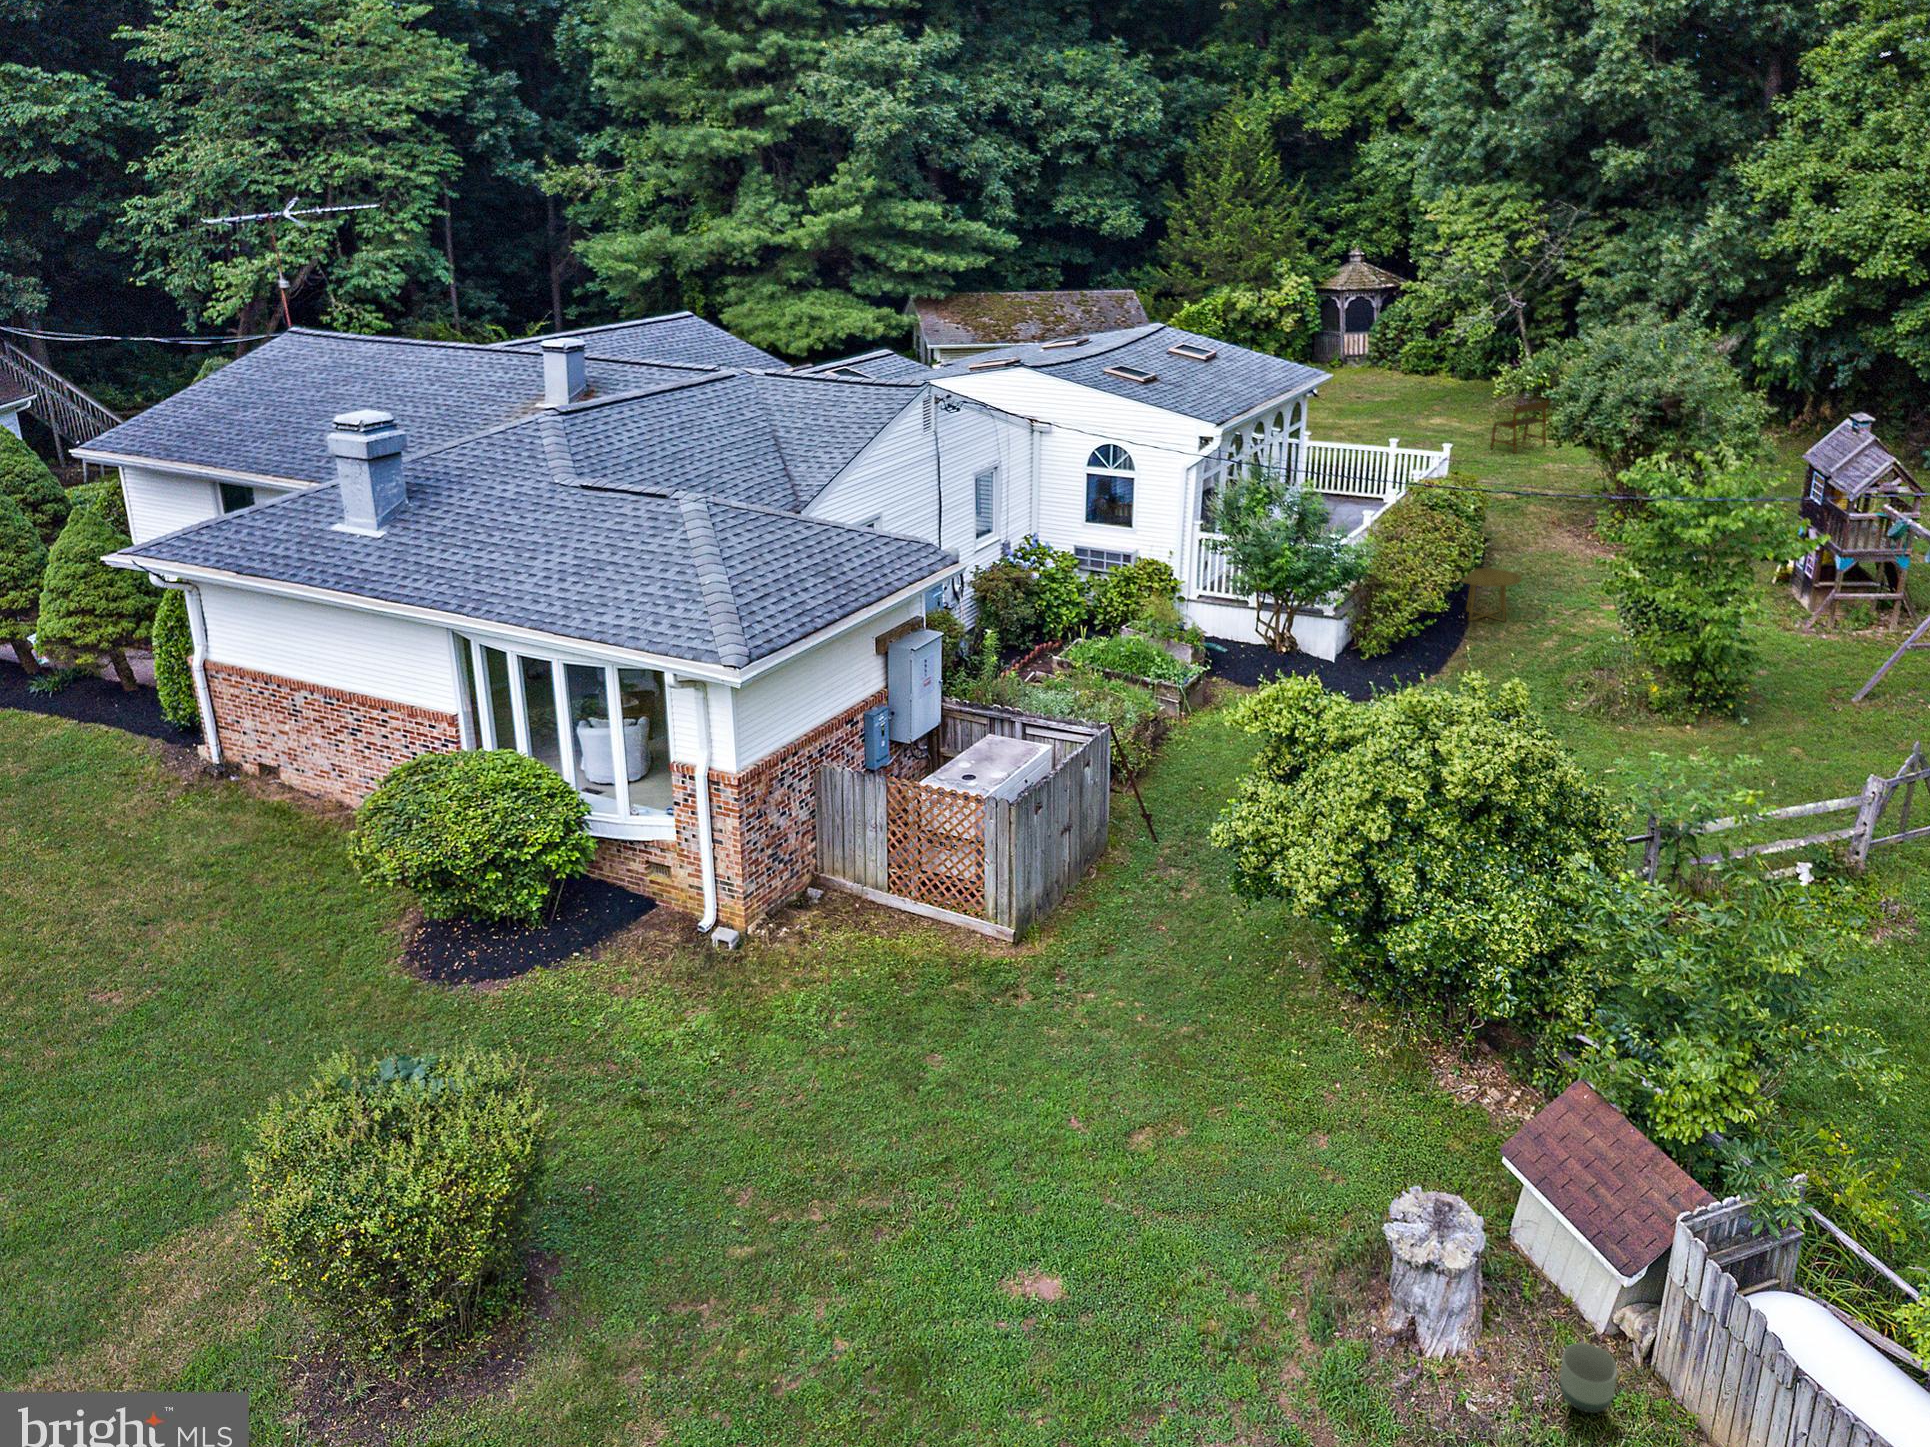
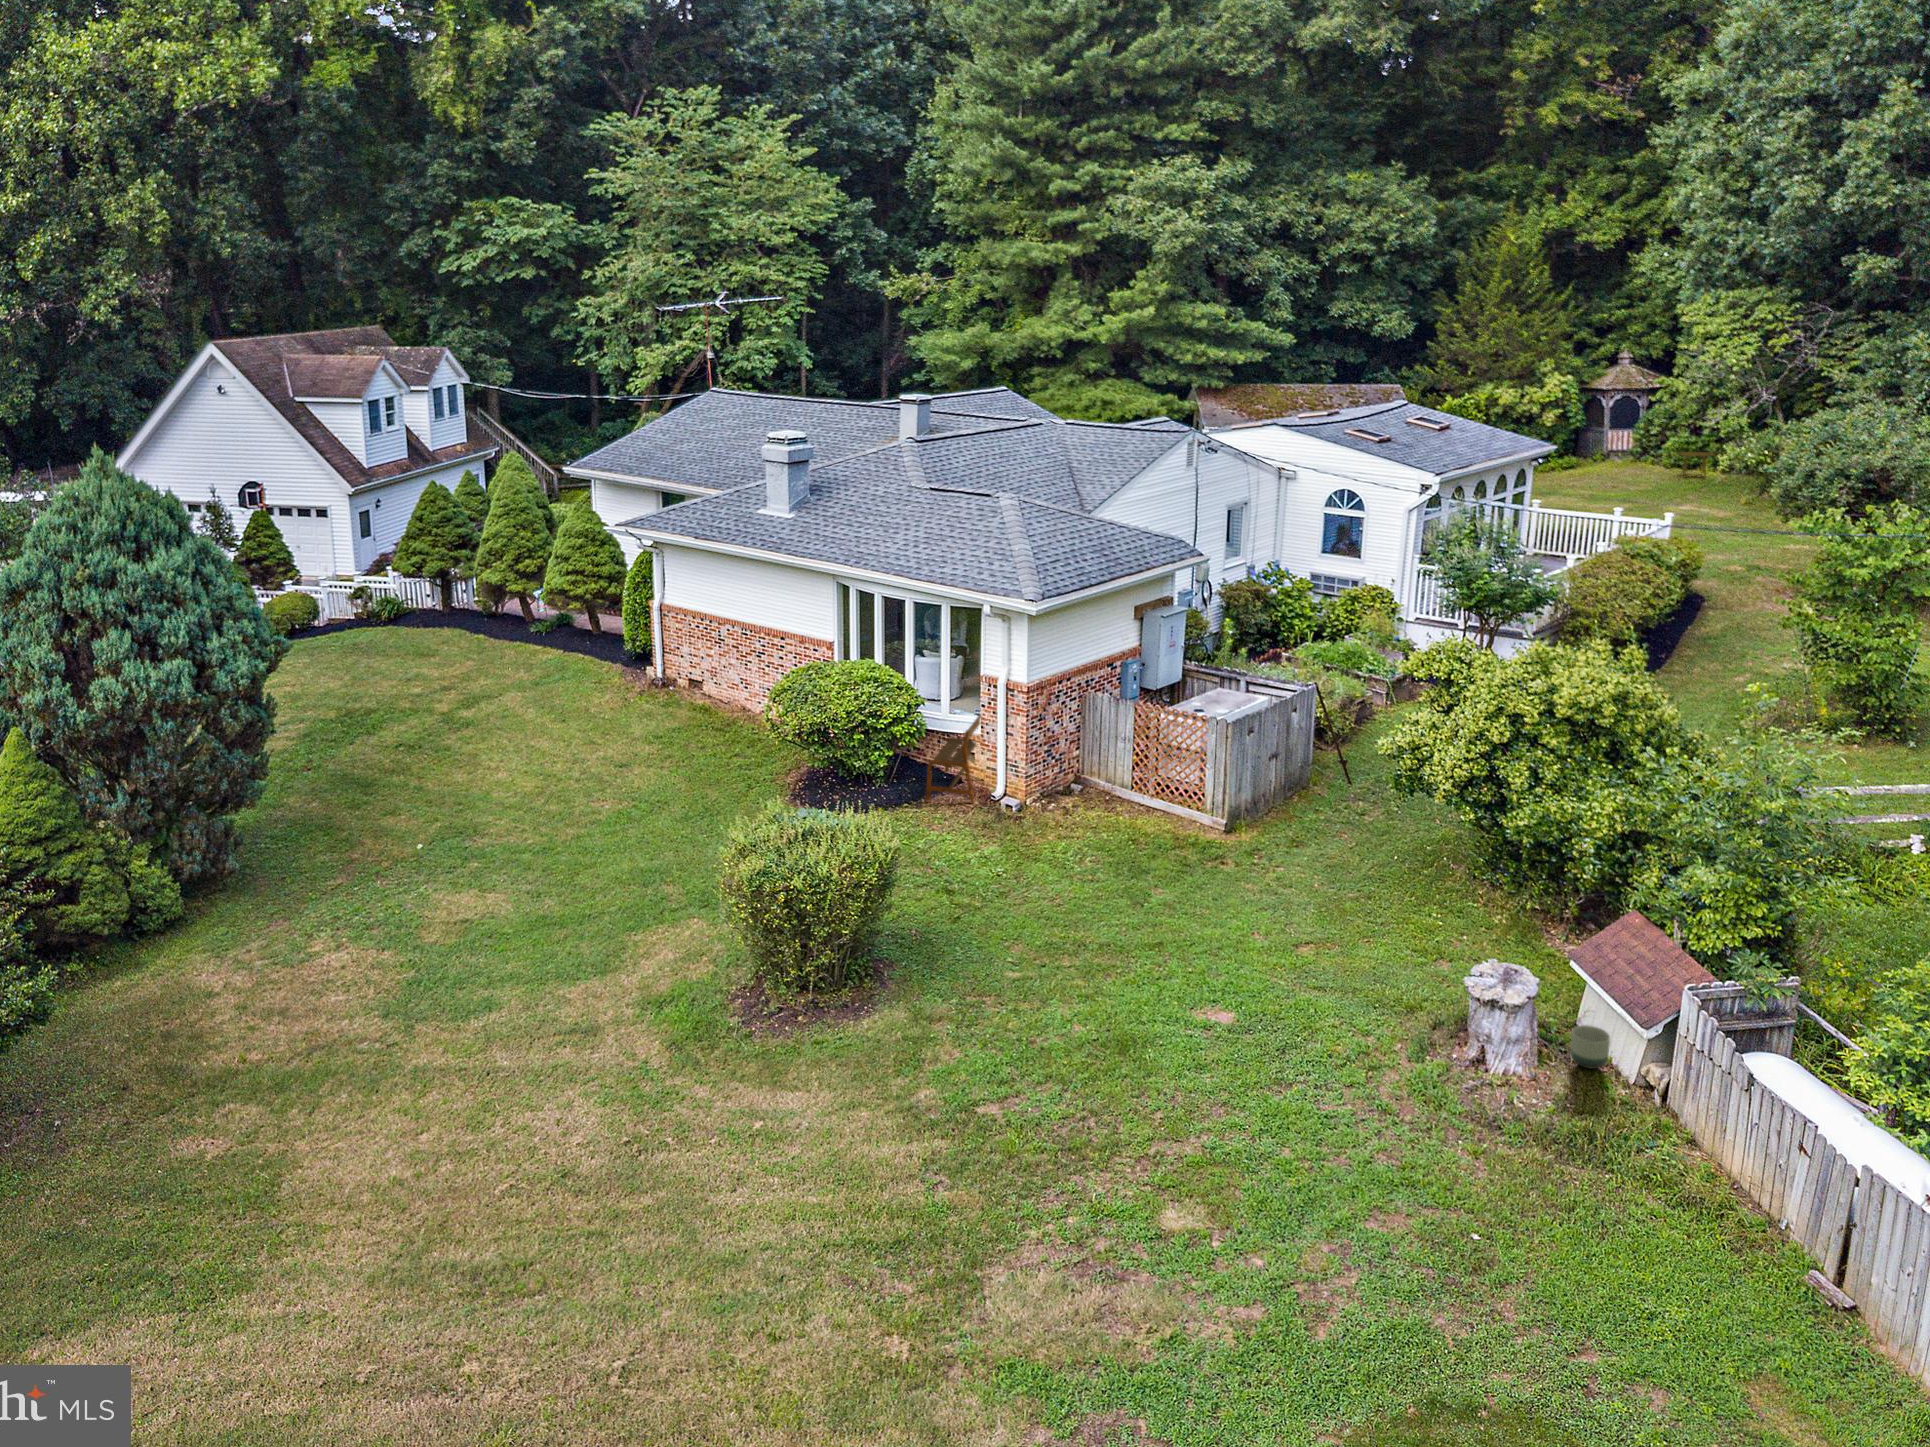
bench: present [1490,400,1548,452] -> present [926,715,981,804]
round table: present [1461,568,1522,622] -> present [1677,452,1714,478]

